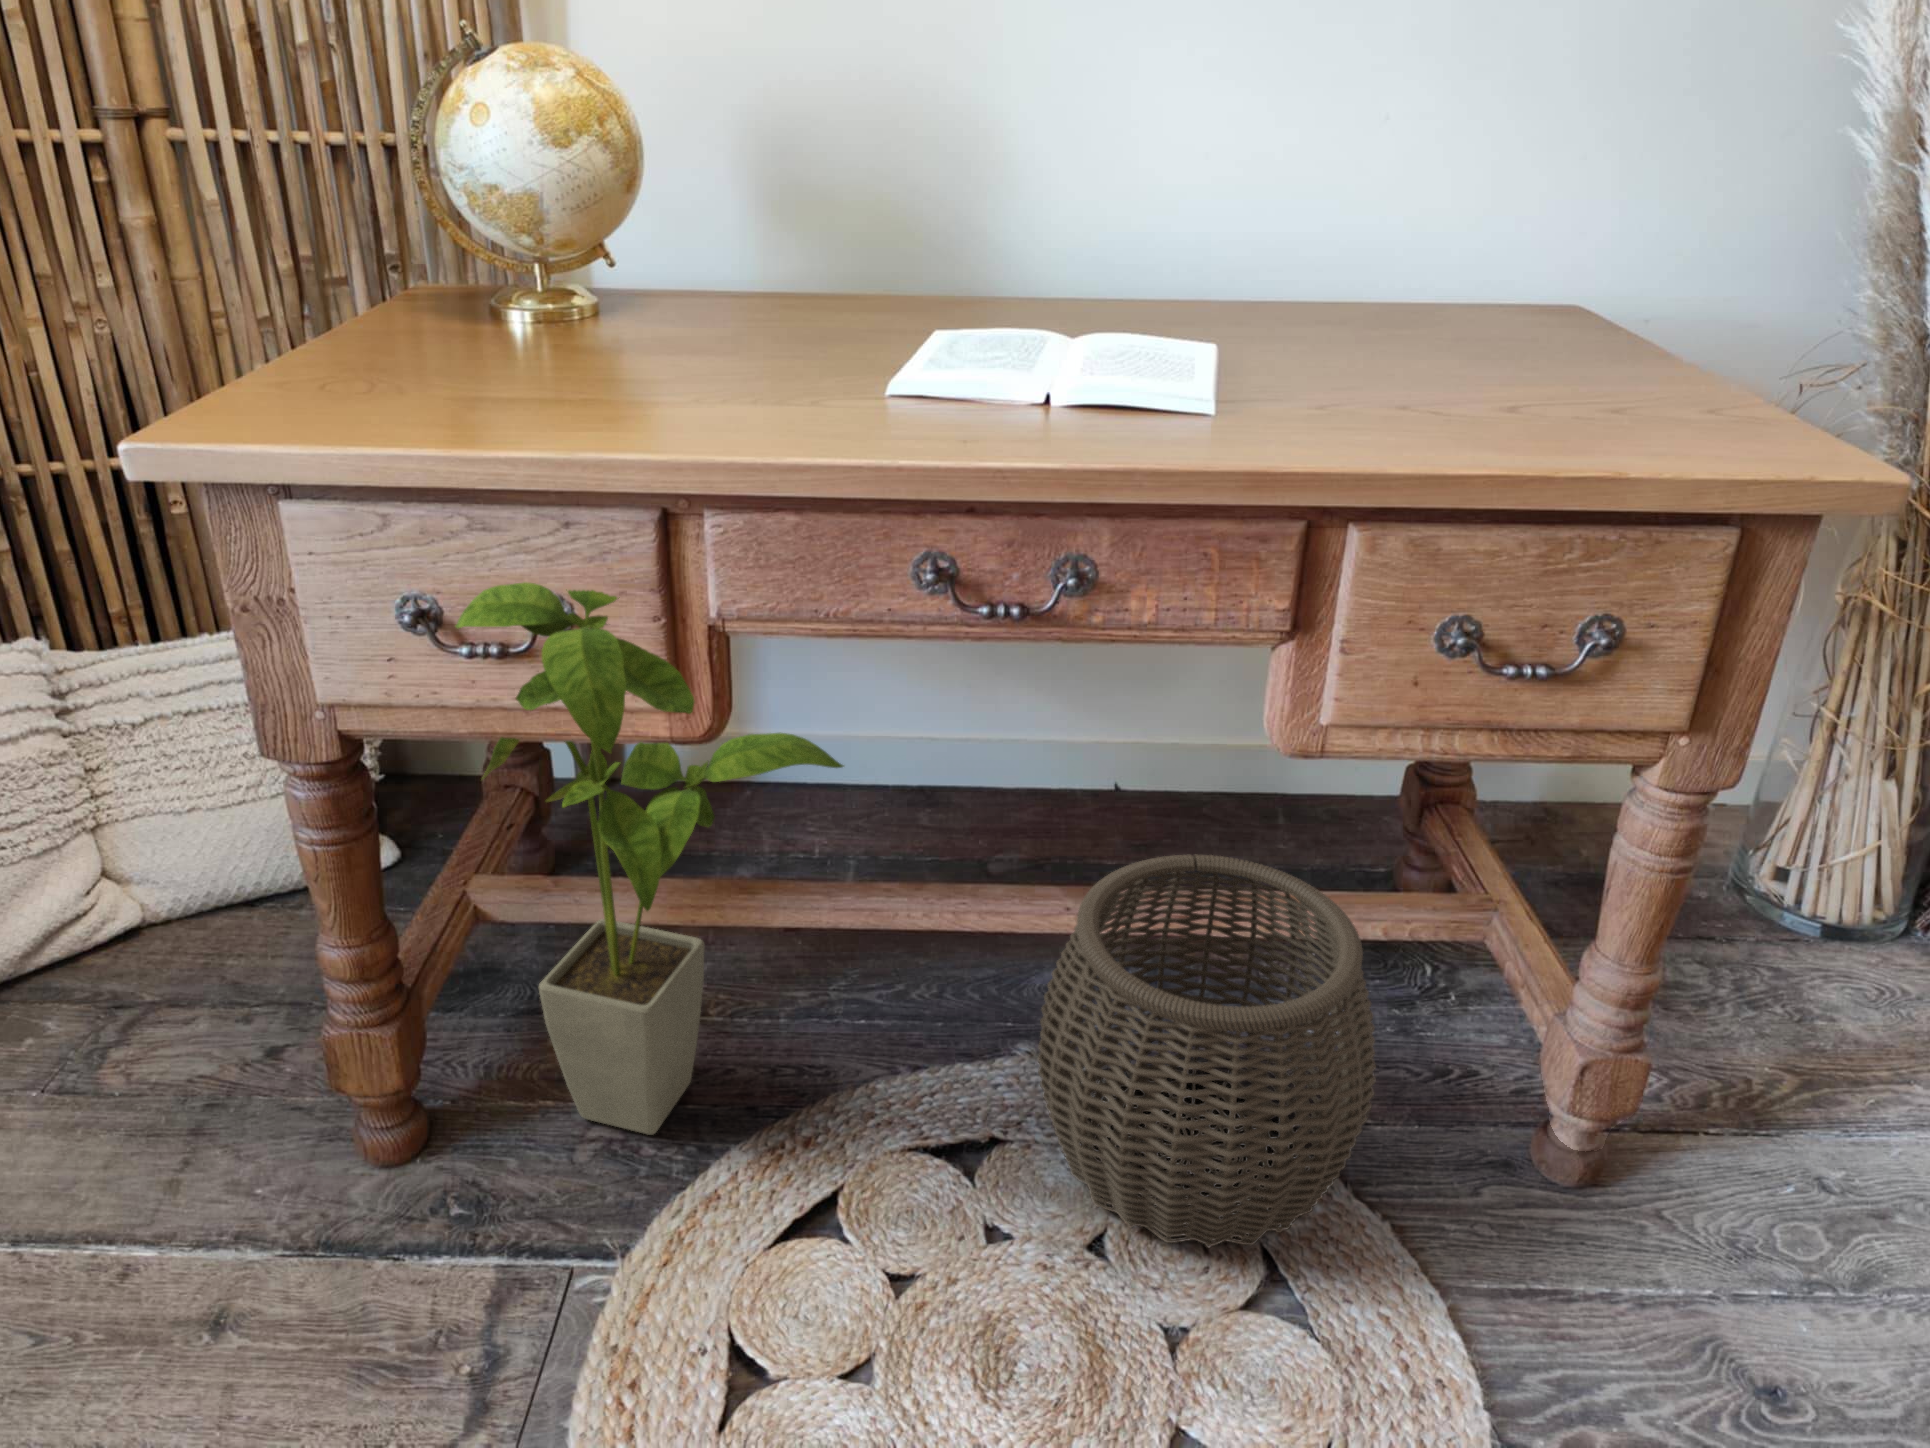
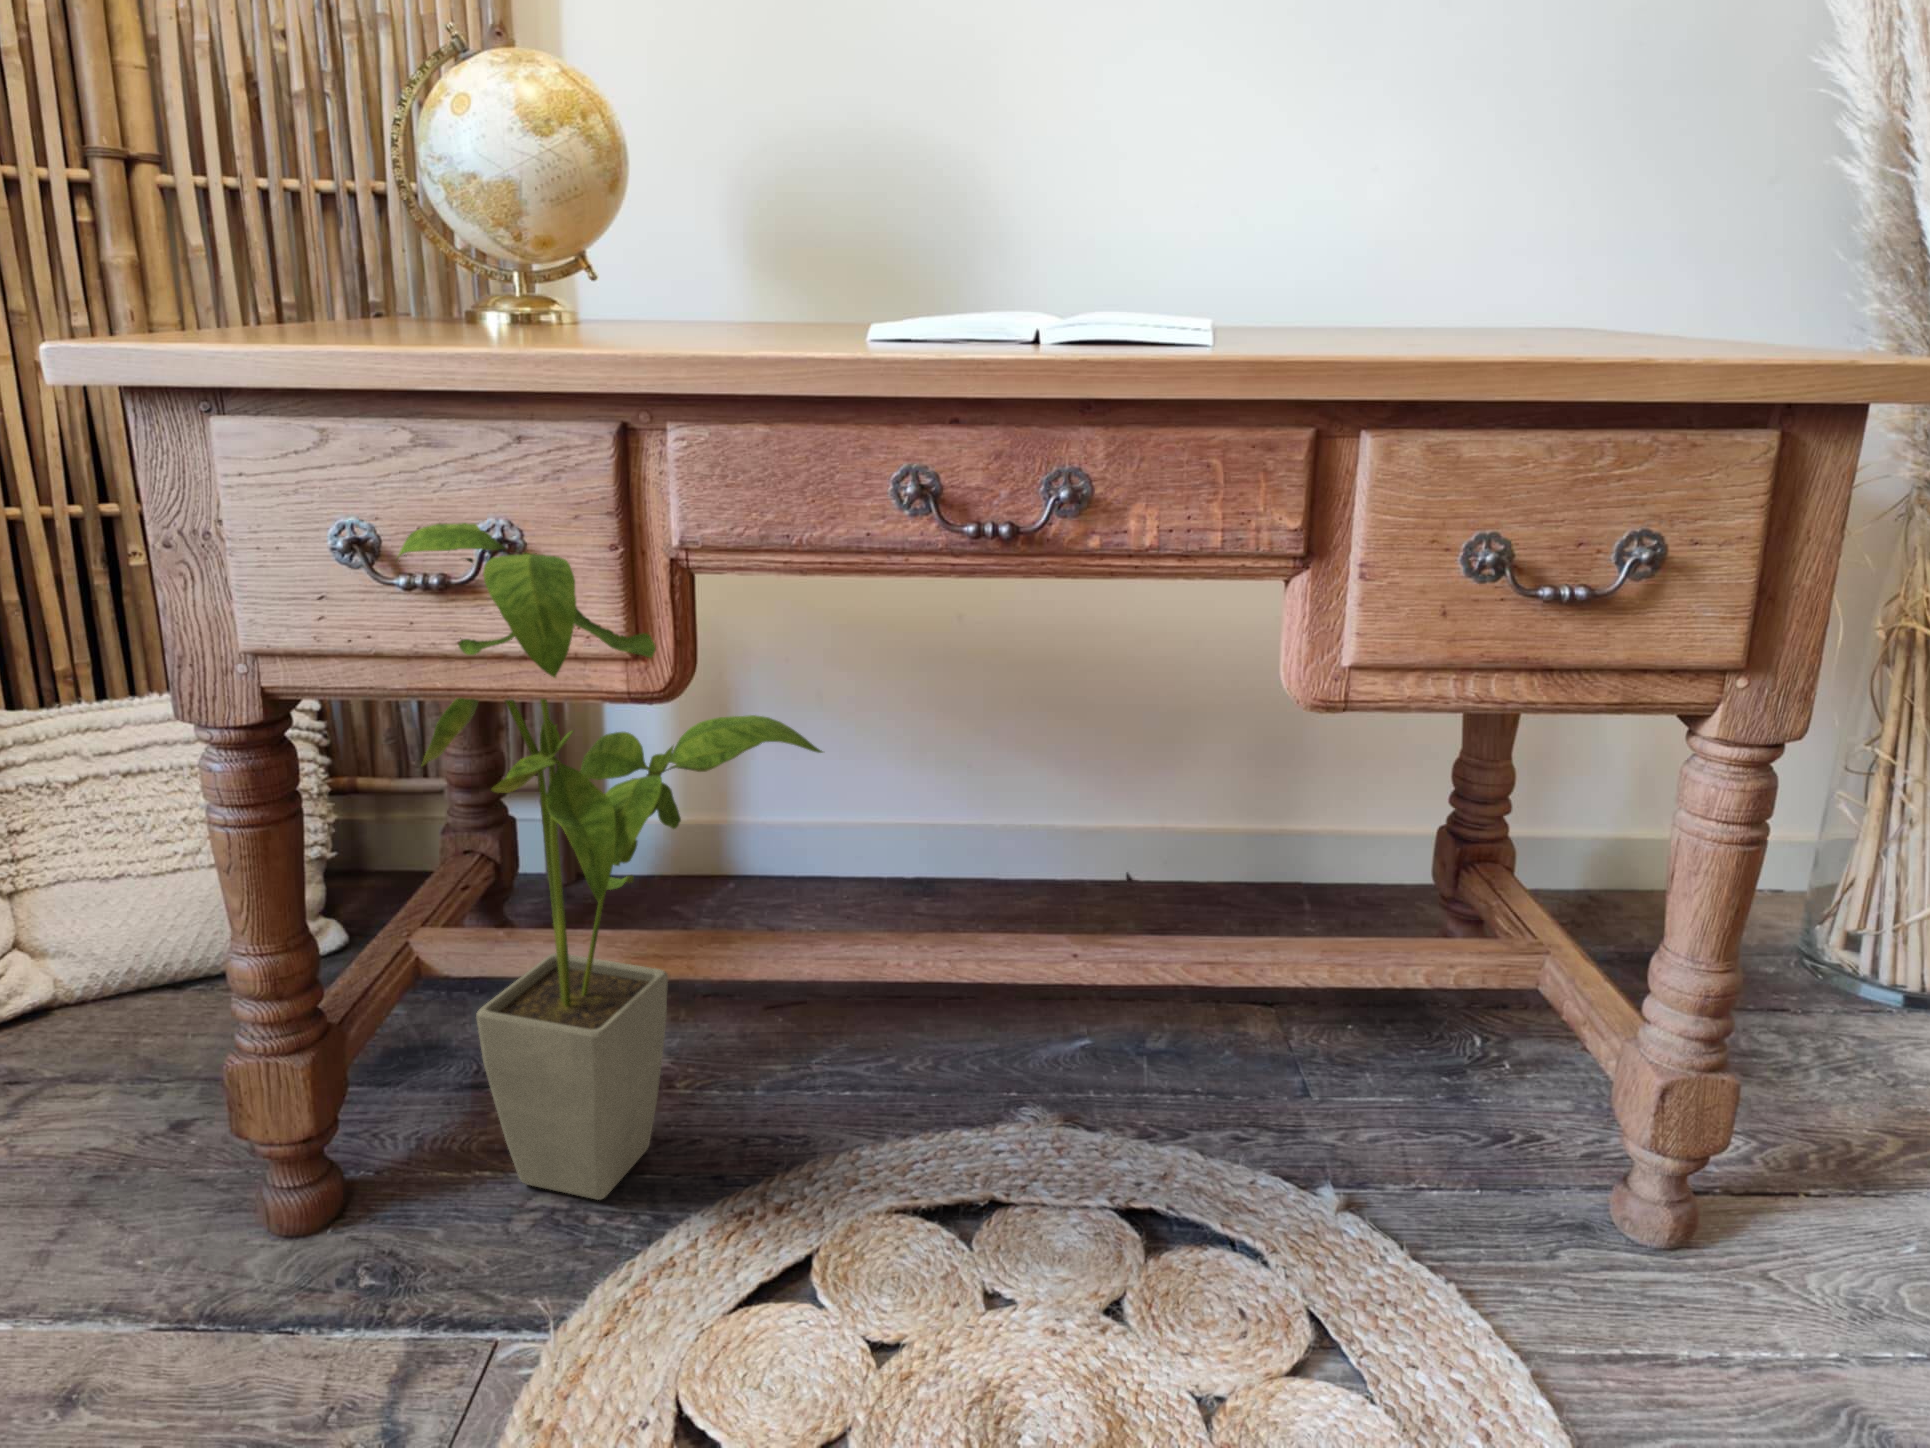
woven basket: present [1038,855,1376,1248] -> none [1042,868,1430,1312]

